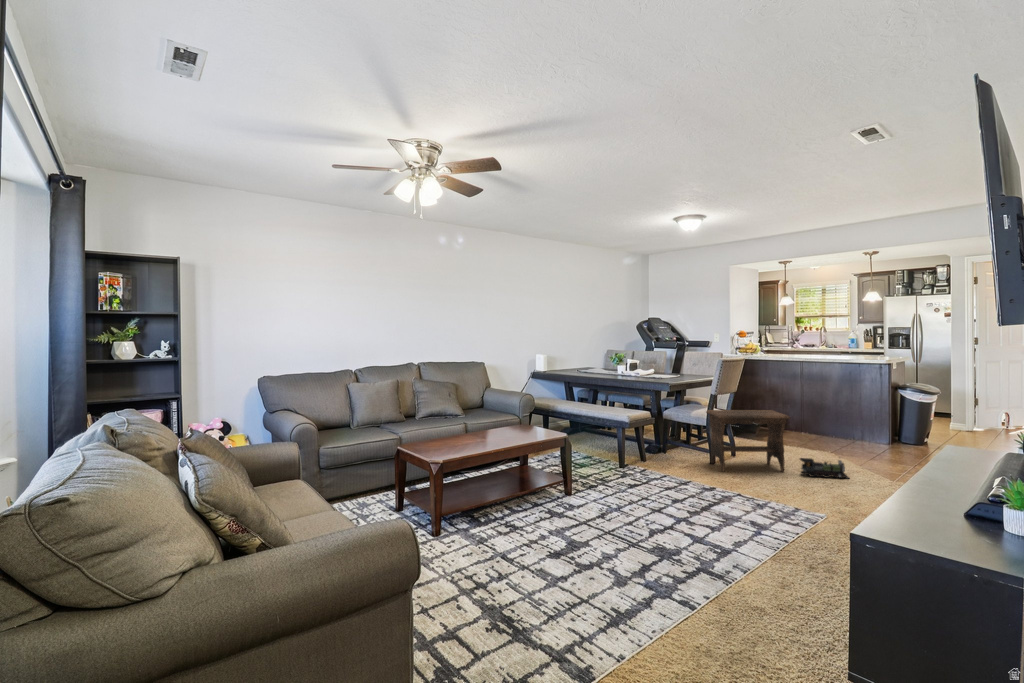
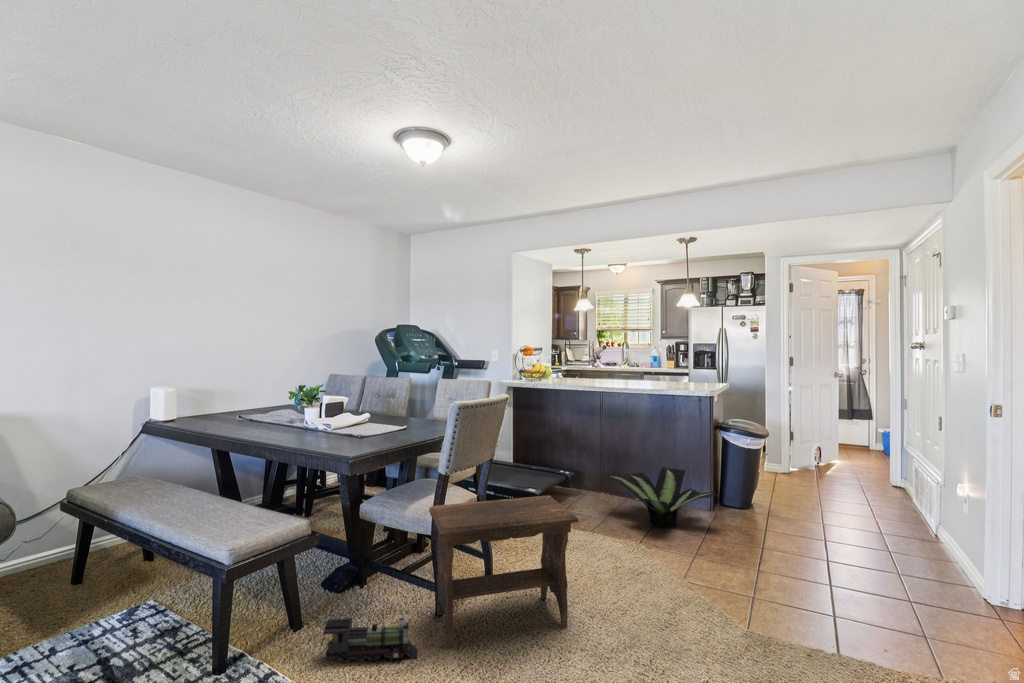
potted plant: none [805,413,889,448] -> present [606,467,714,528]
toy train: present [800,458,849,479] -> present [323,612,418,663]

